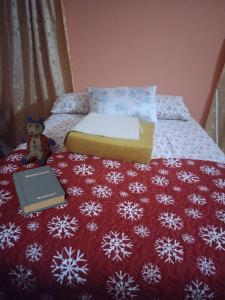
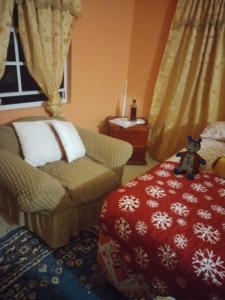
hardback book: present [13,165,66,215] -> none [167,178,212,216]

